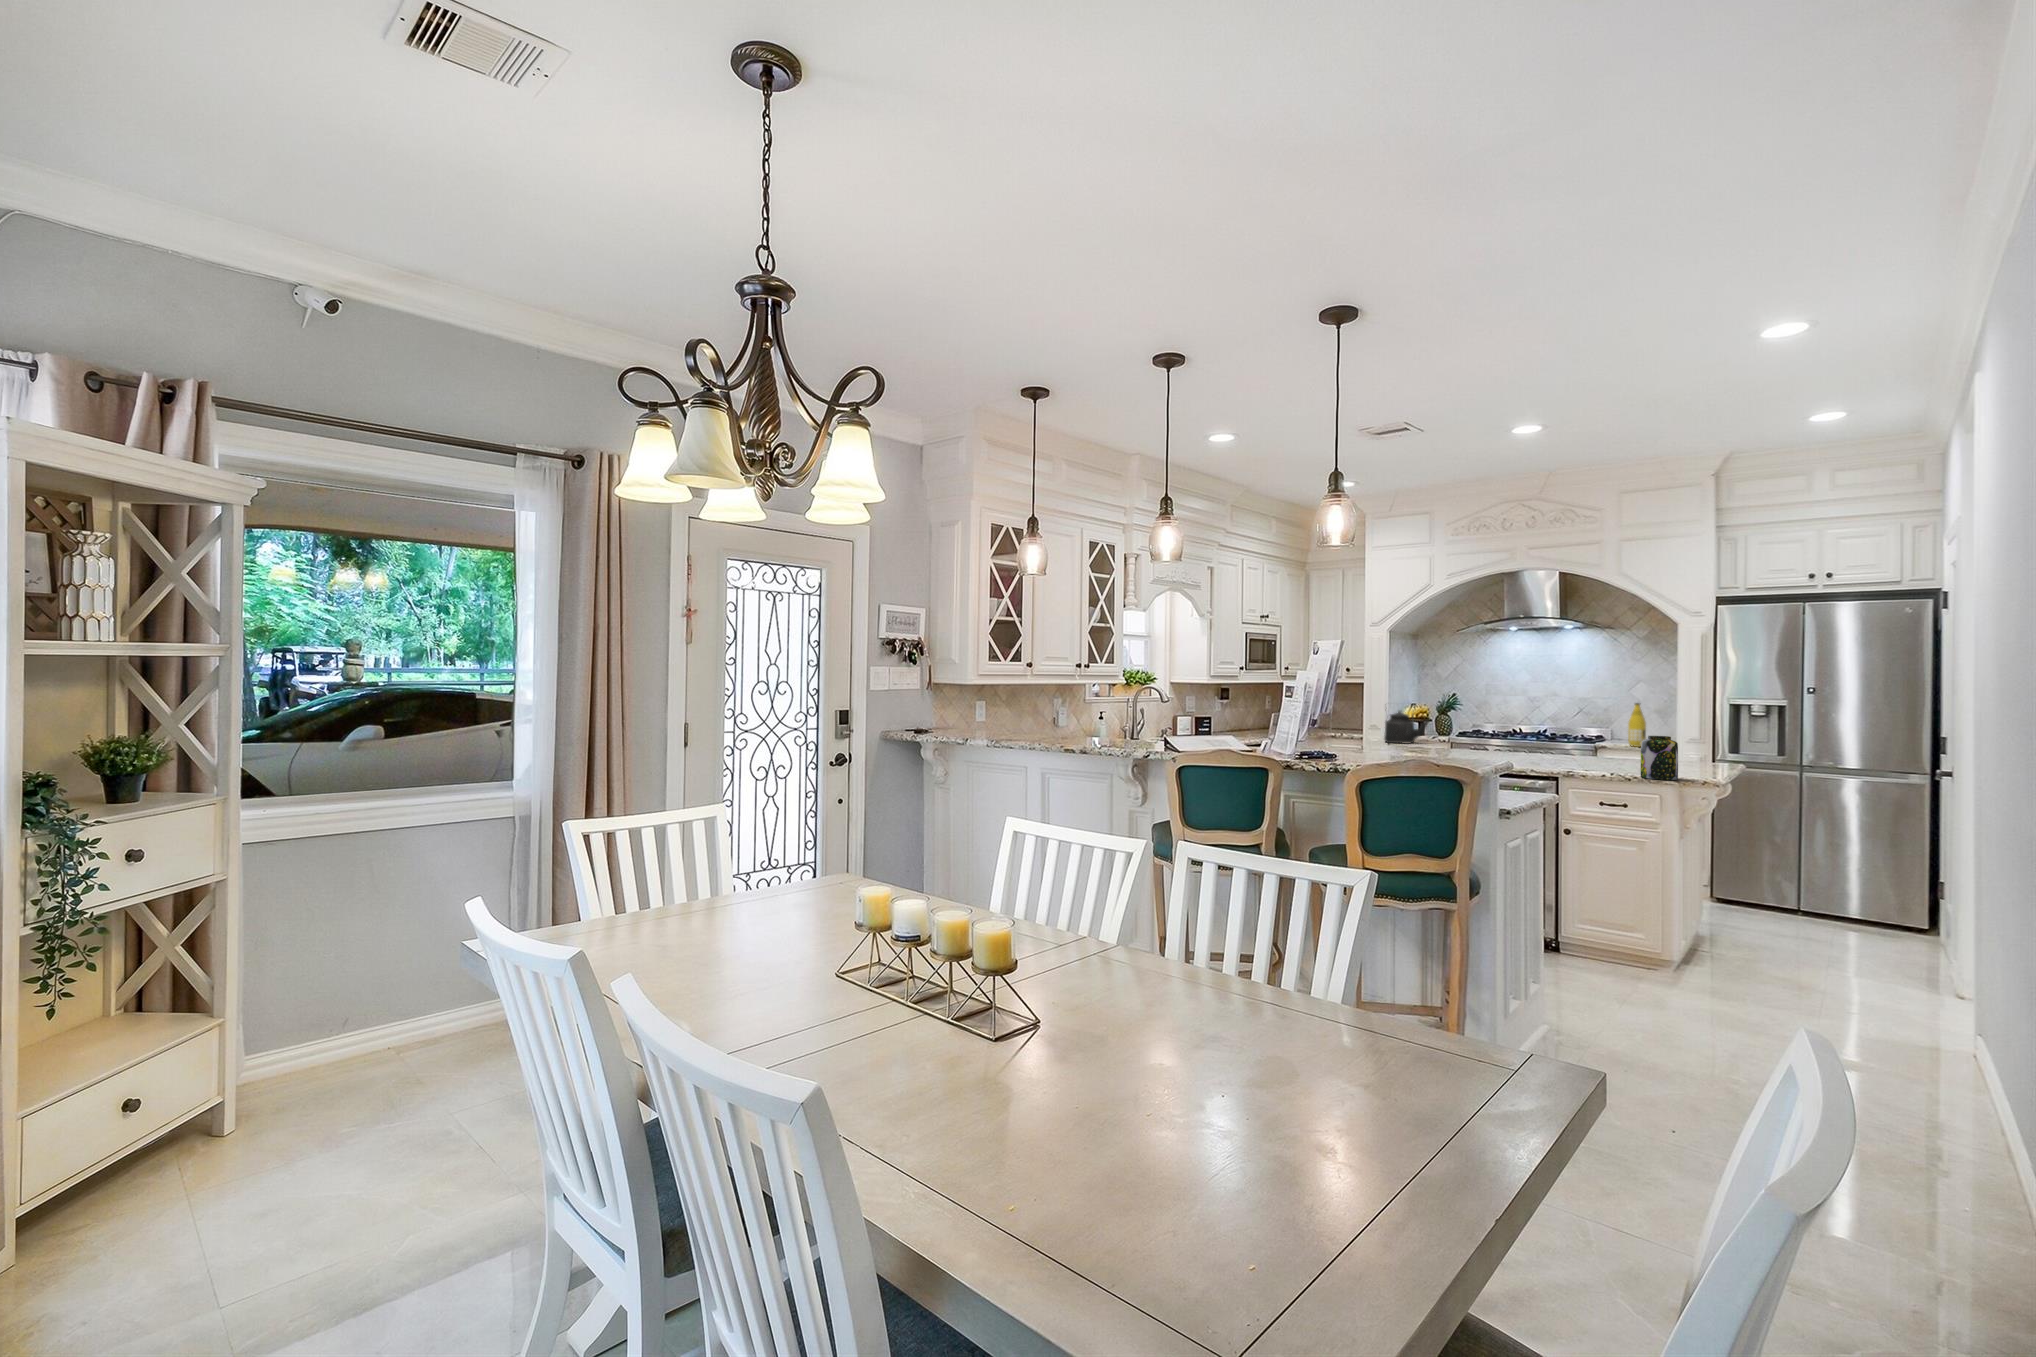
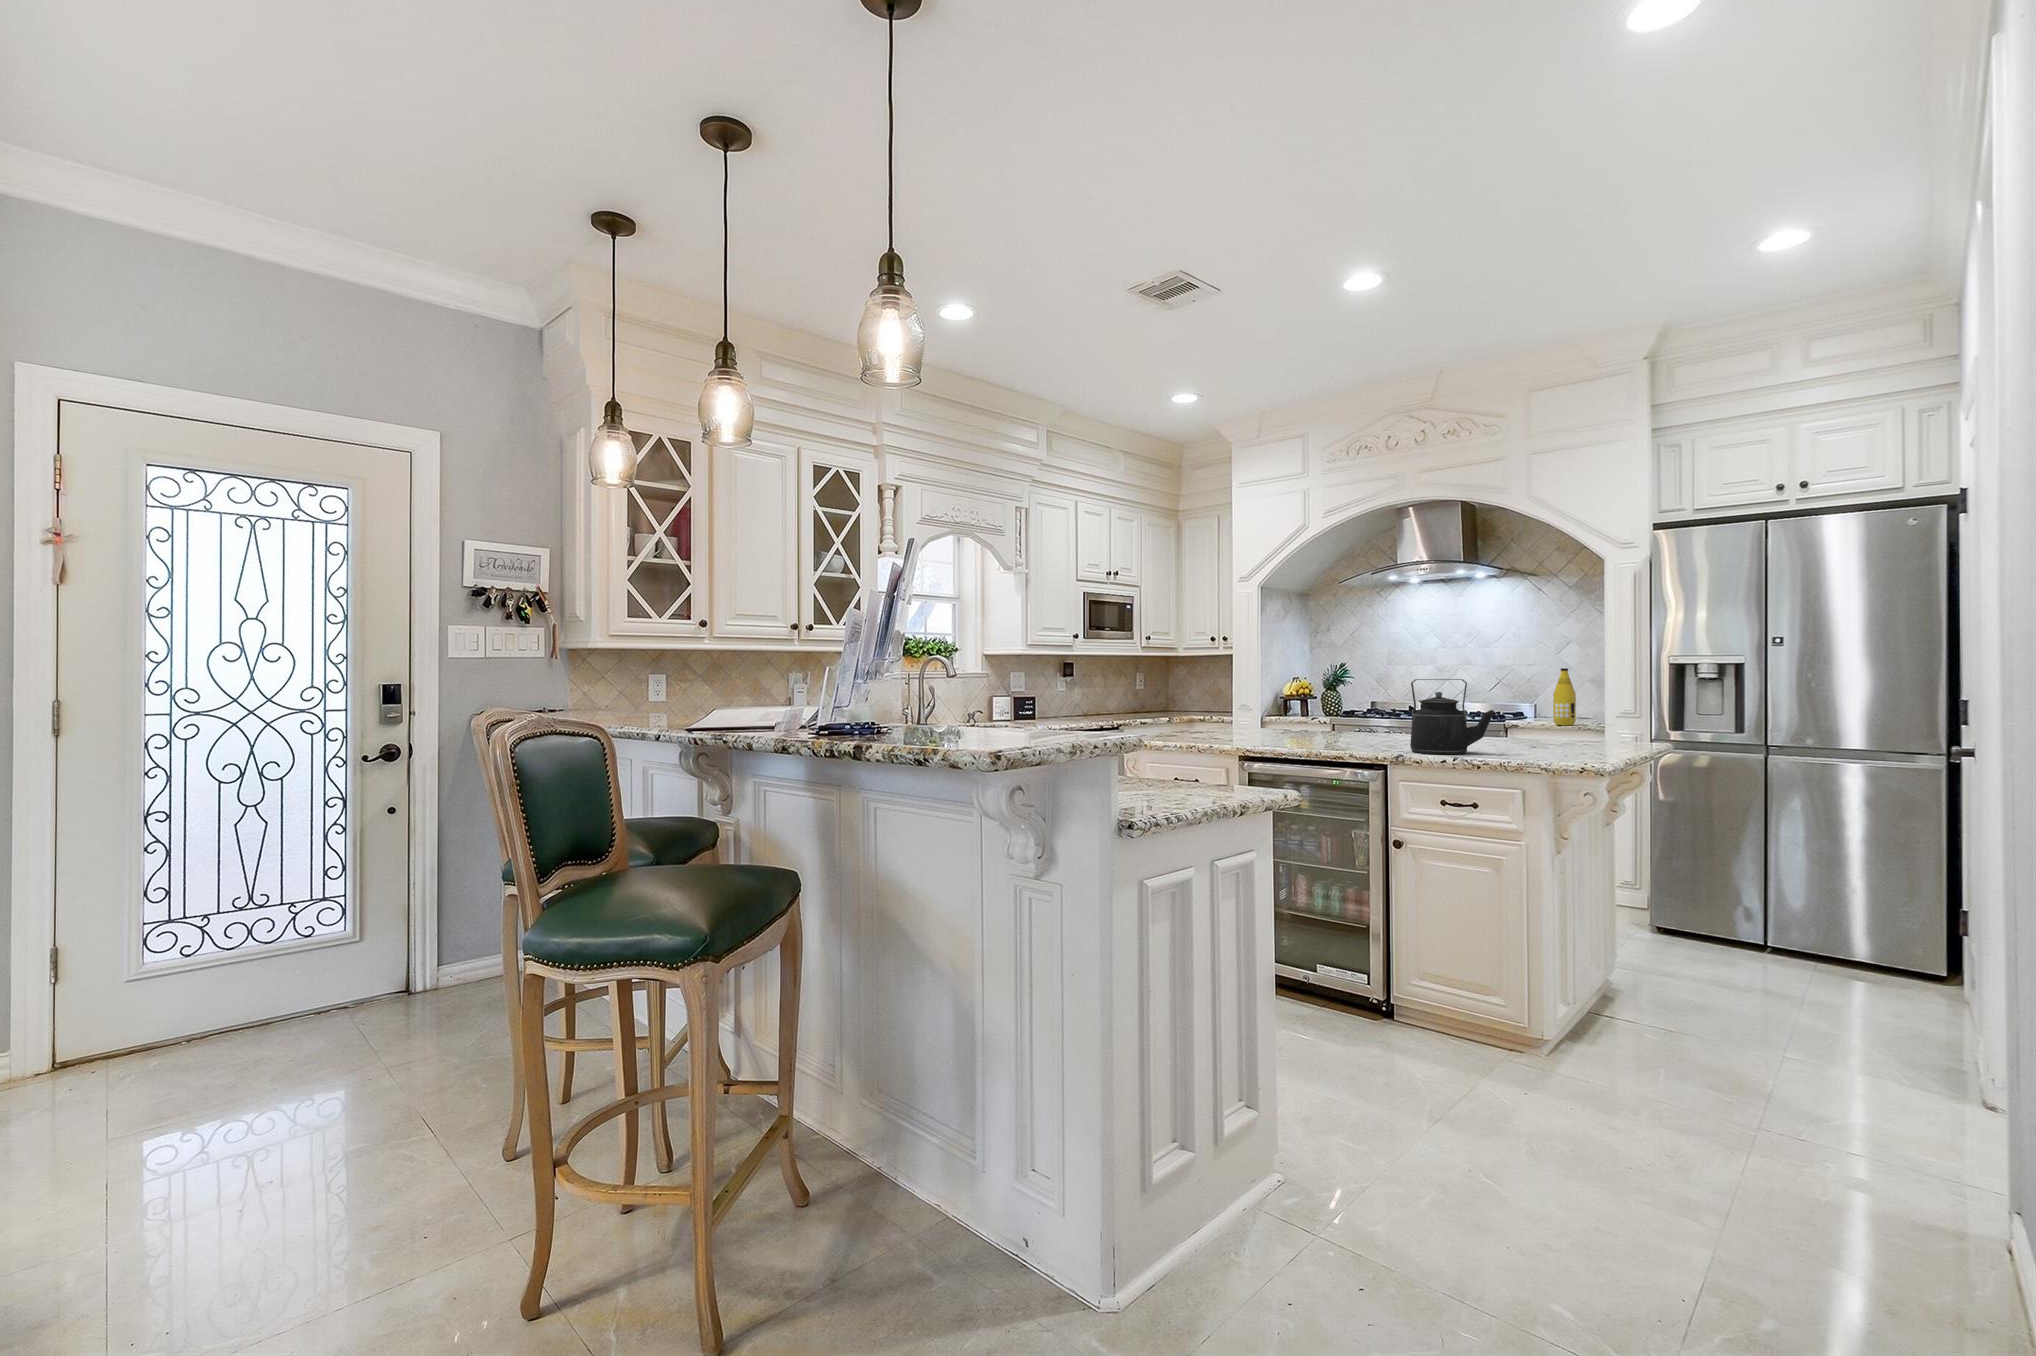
kettle: present [1384,704,1429,743] -> present [1410,679,1496,754]
jar: present [1641,736,1678,780] -> none [1496,704,1547,768]

